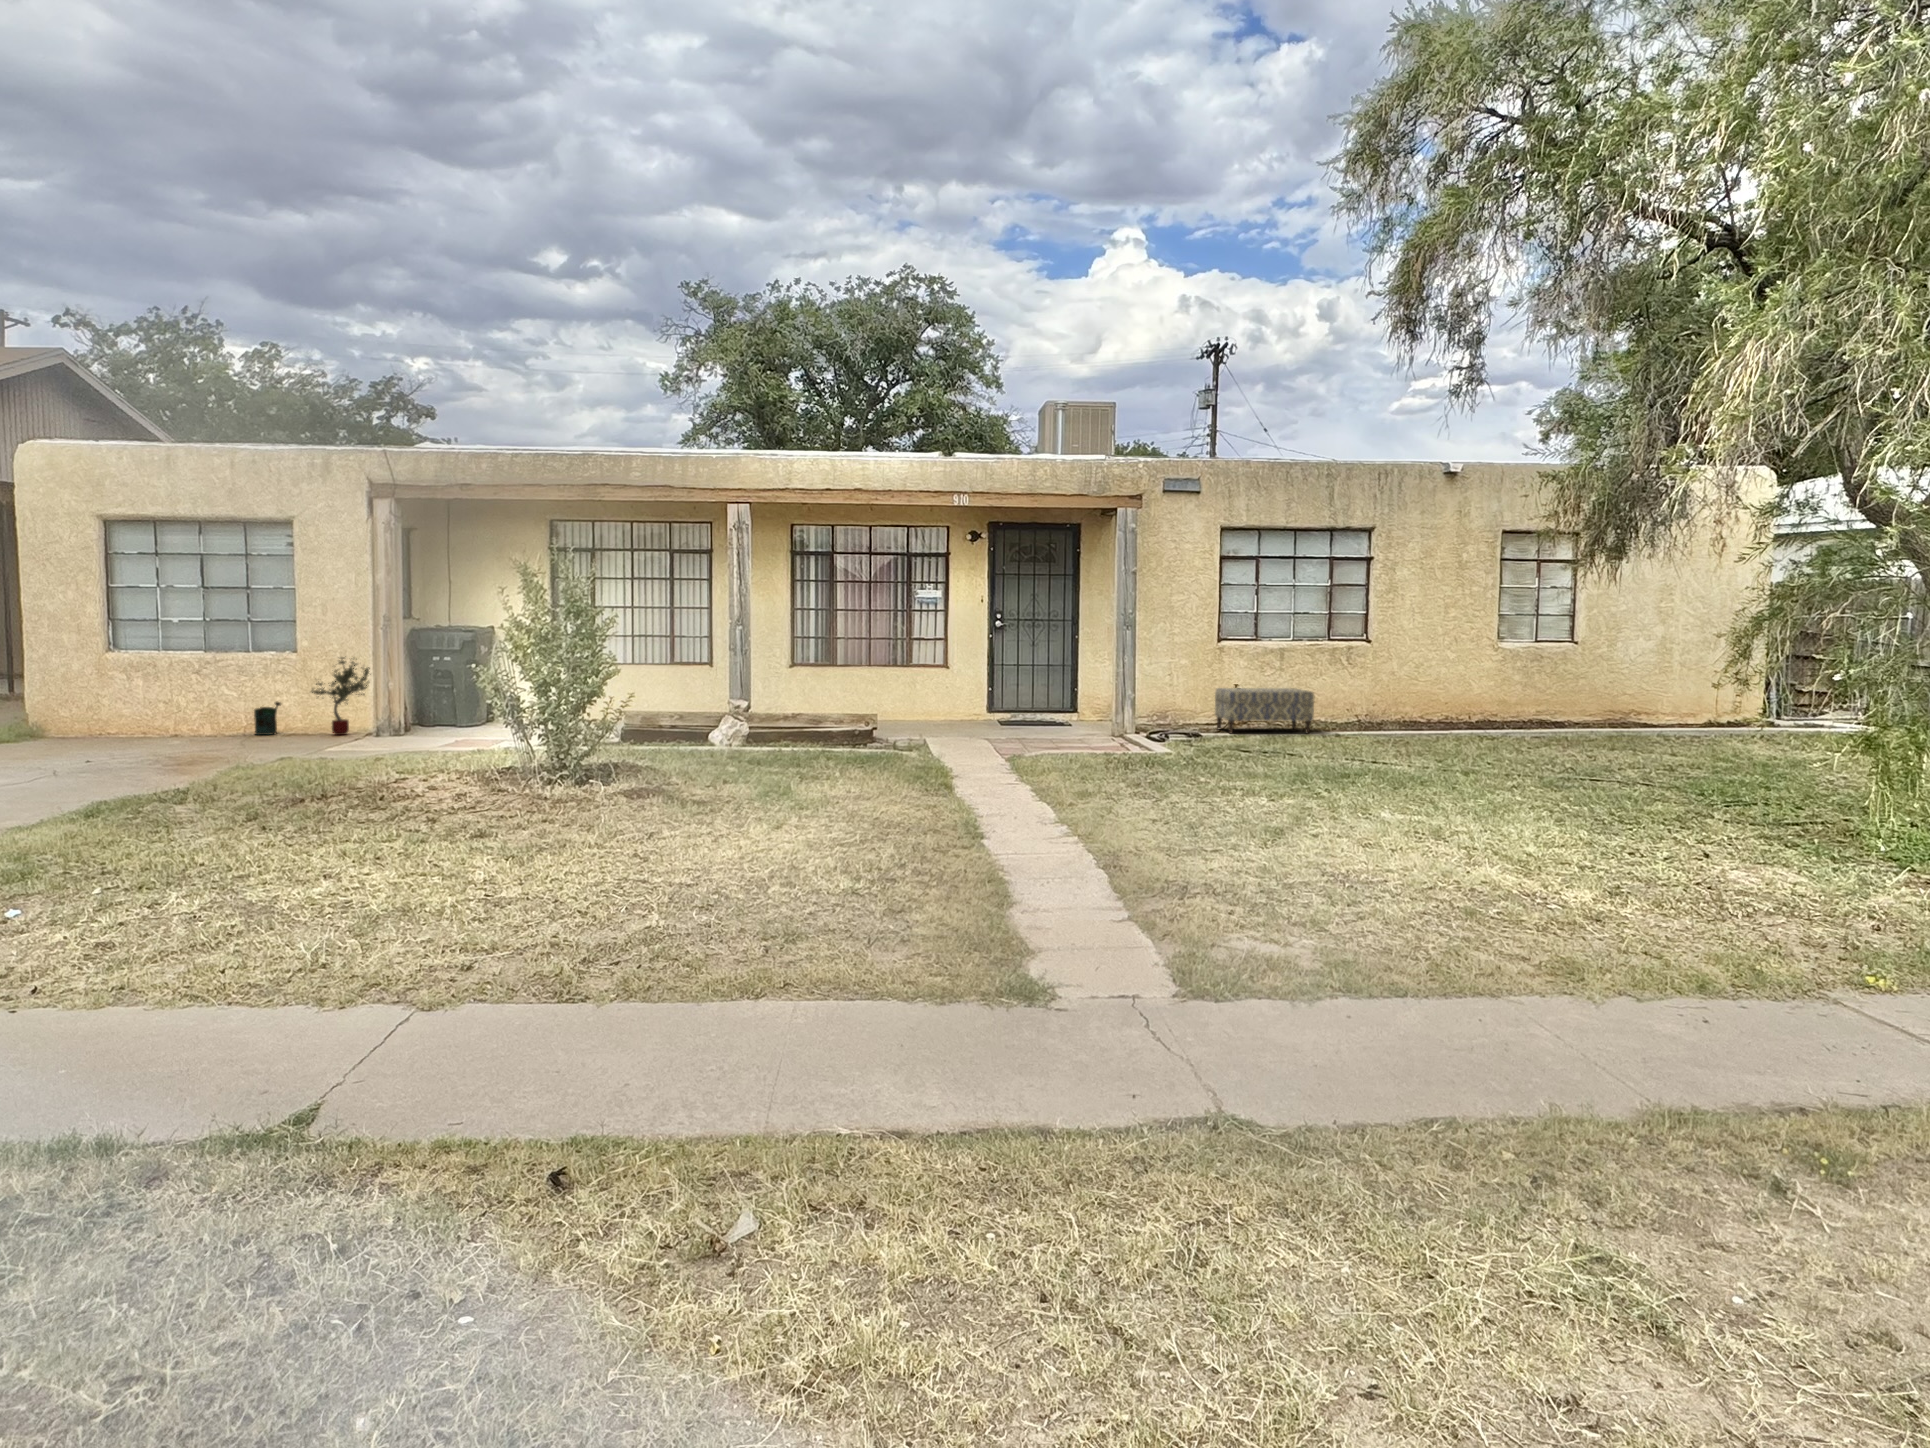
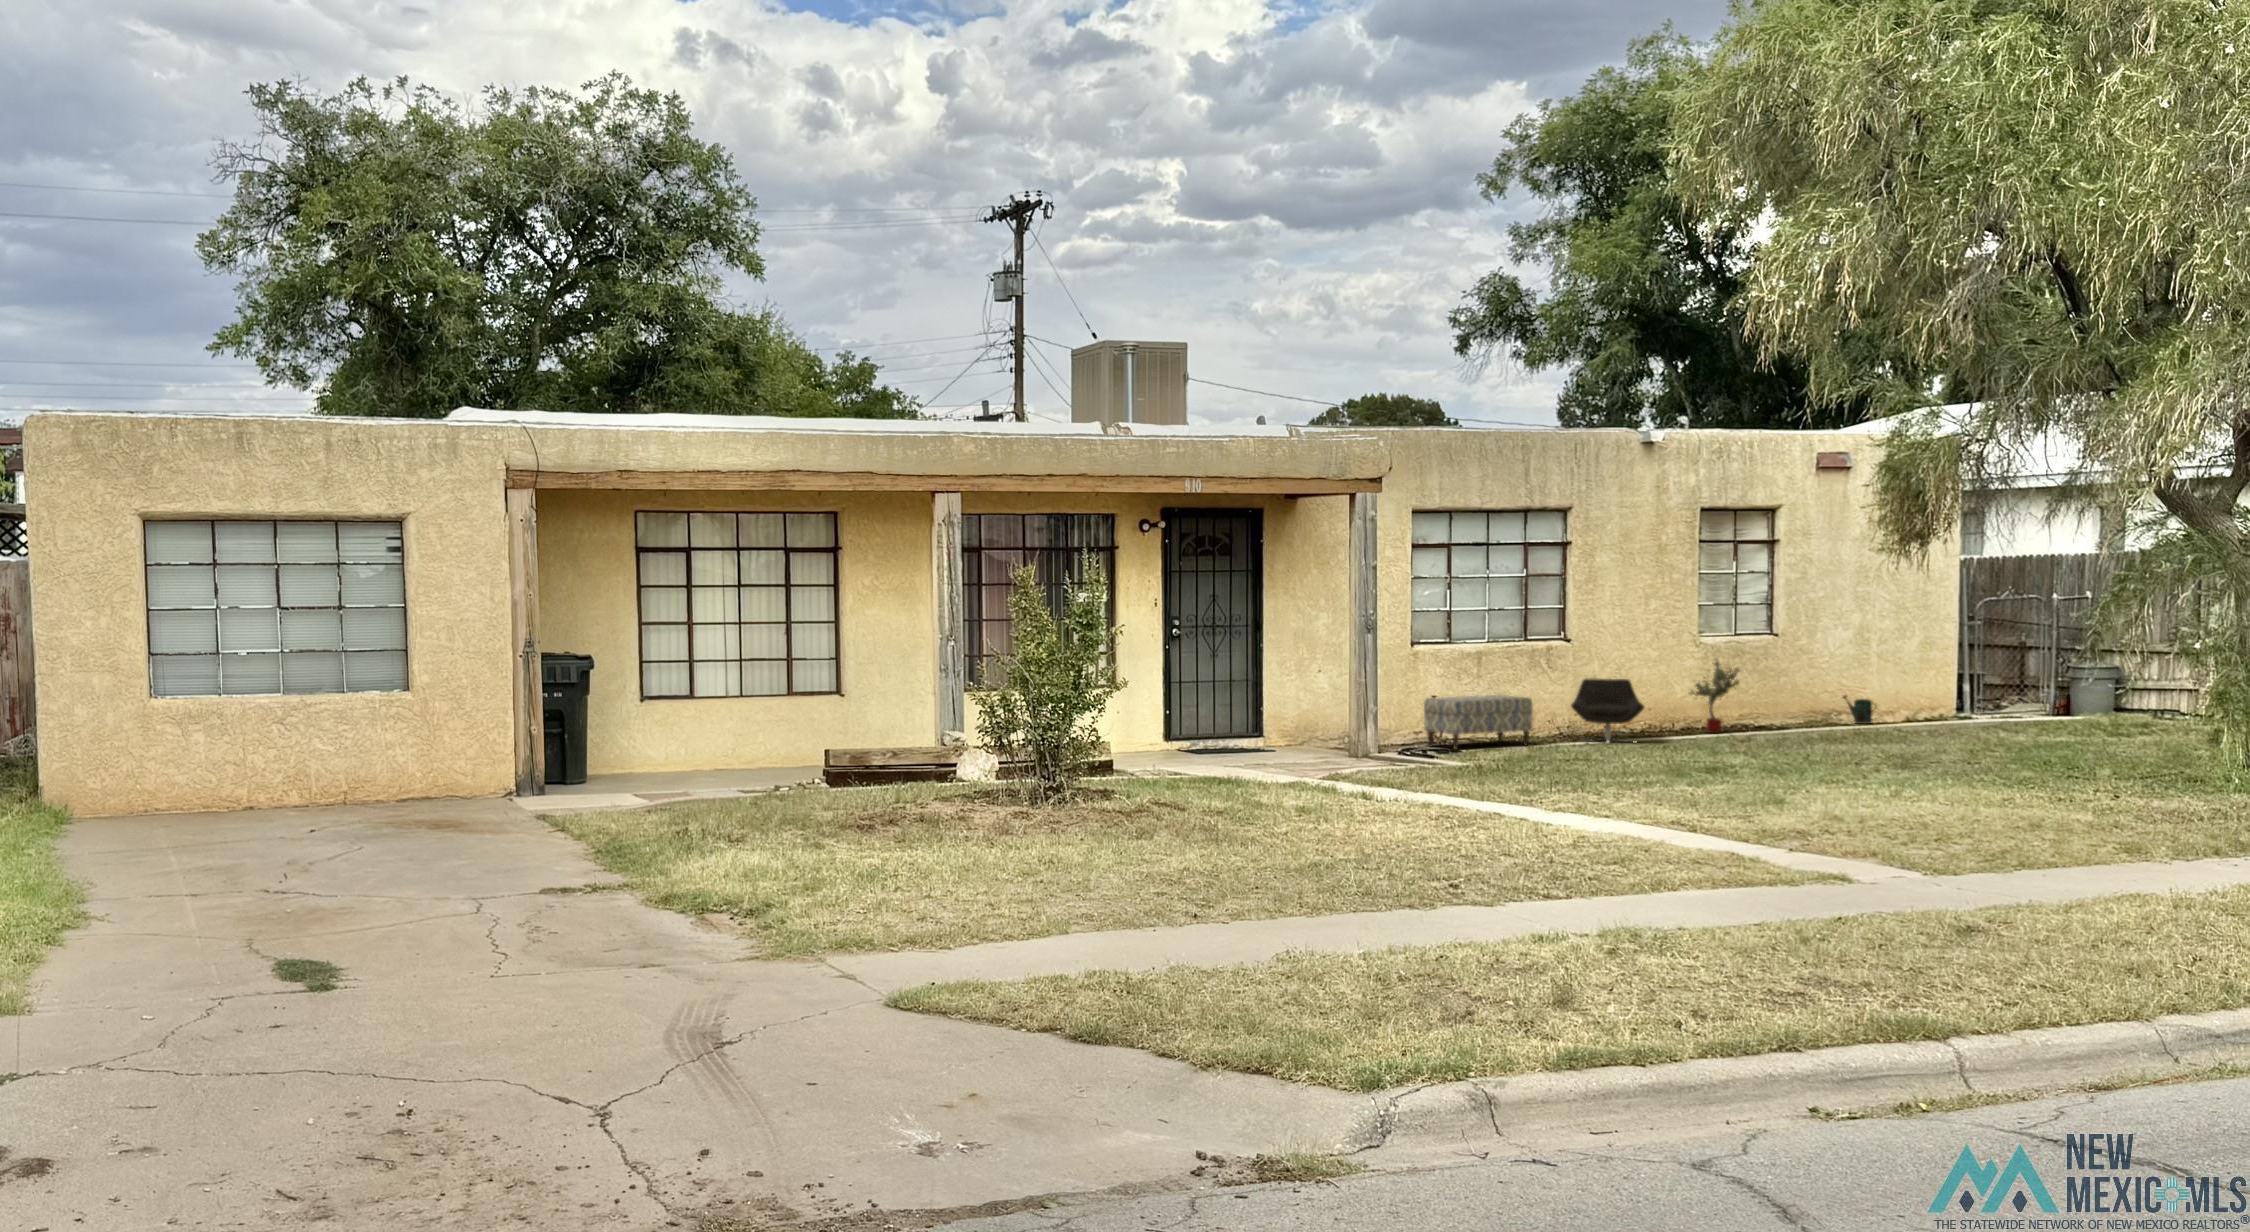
potted tree: present [311,657,370,735] -> present [1689,659,1740,733]
lounge chair: none [1359,678,1433,737] -> present [1571,678,1644,744]
watering can: present [254,702,281,735] -> present [1843,695,1875,724]

